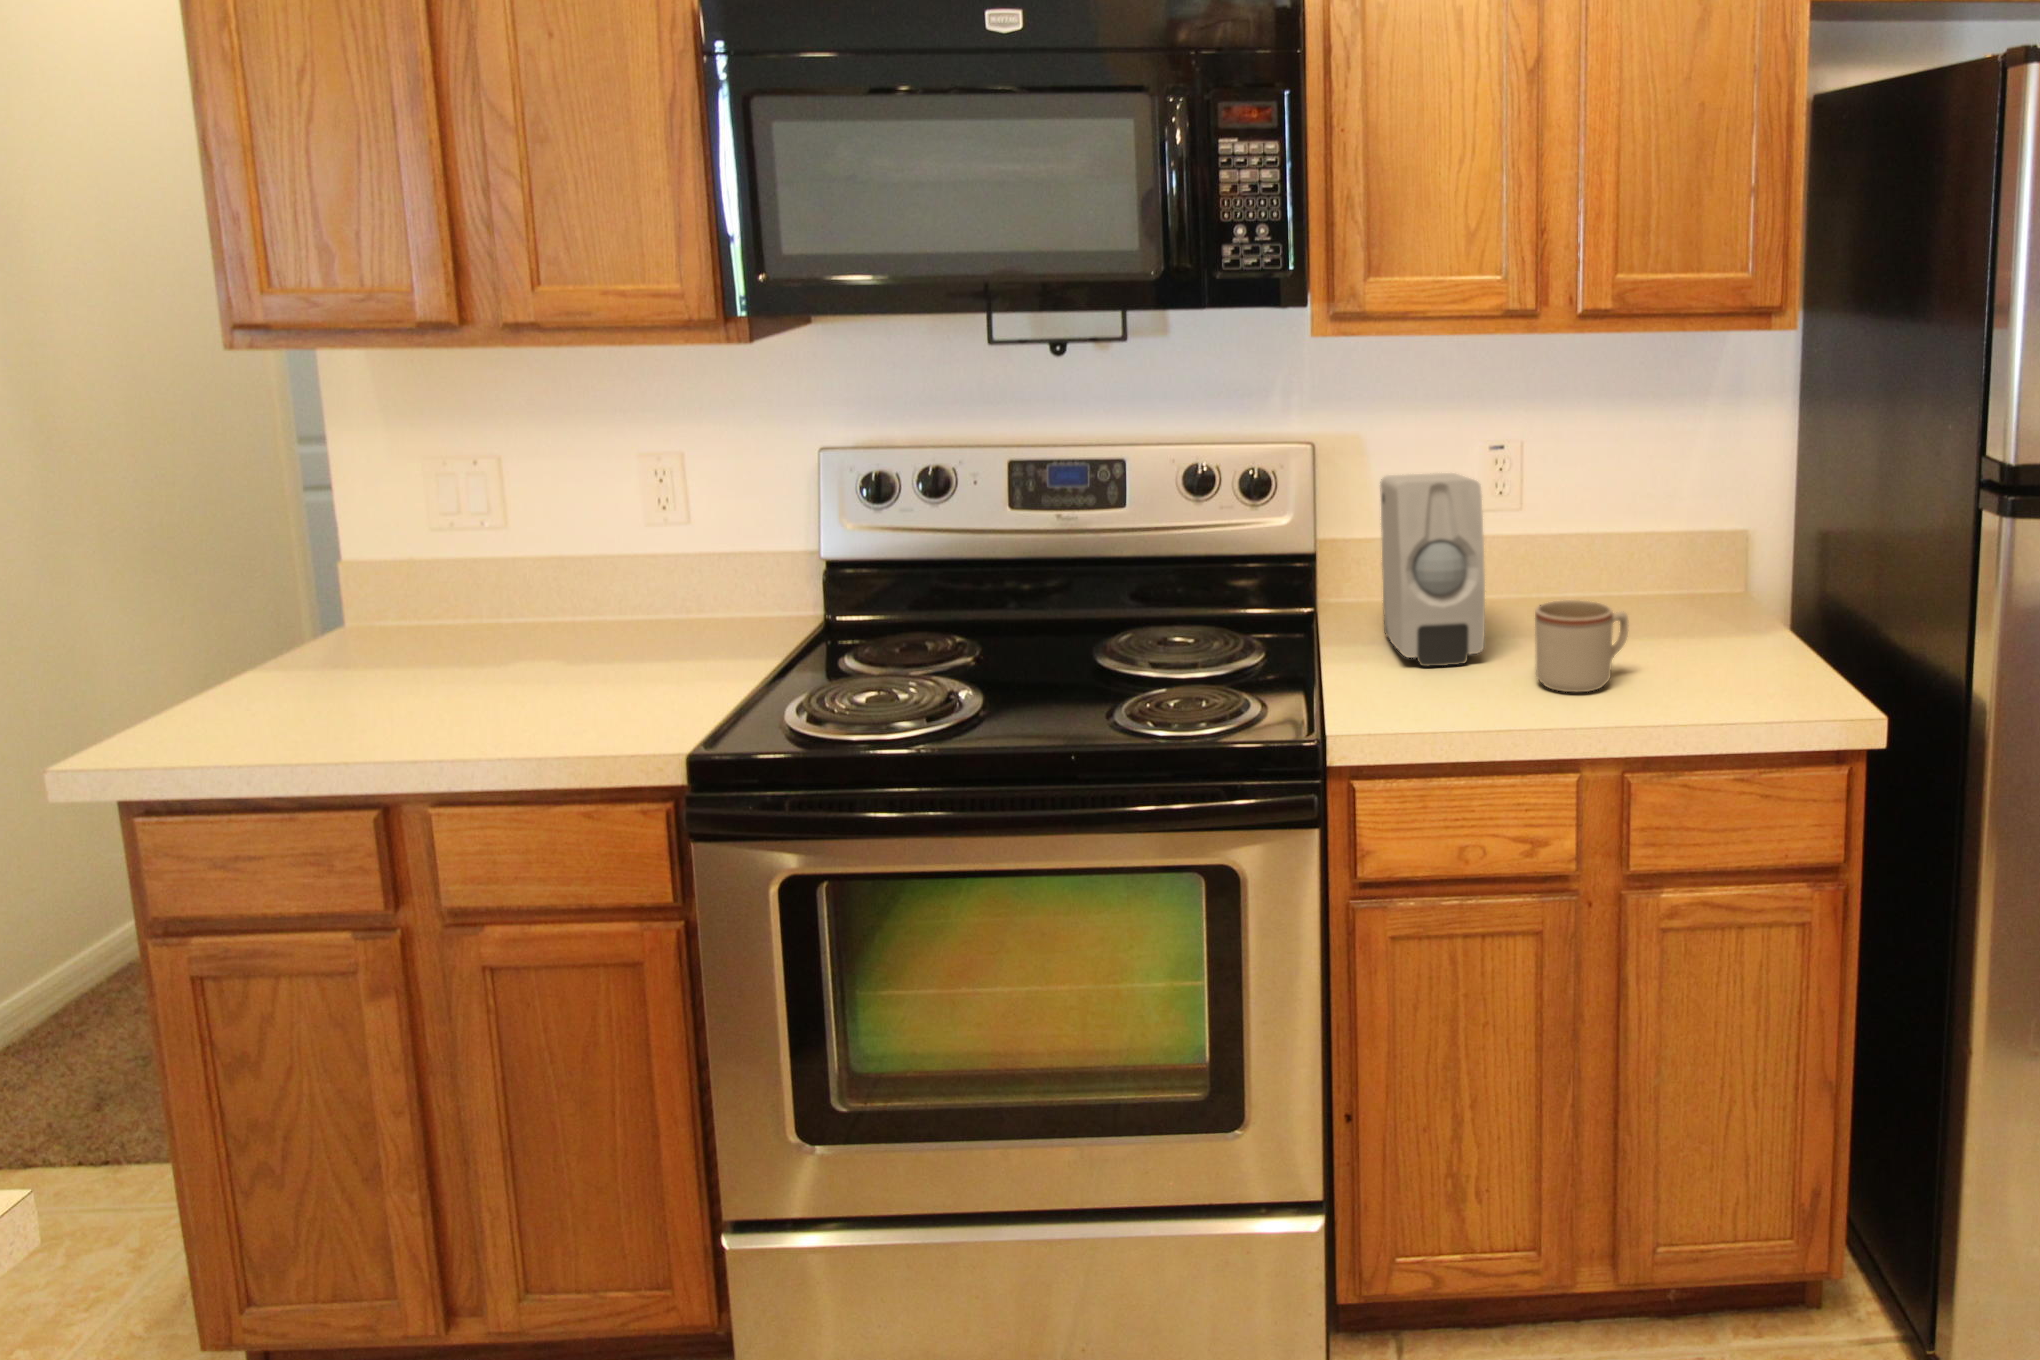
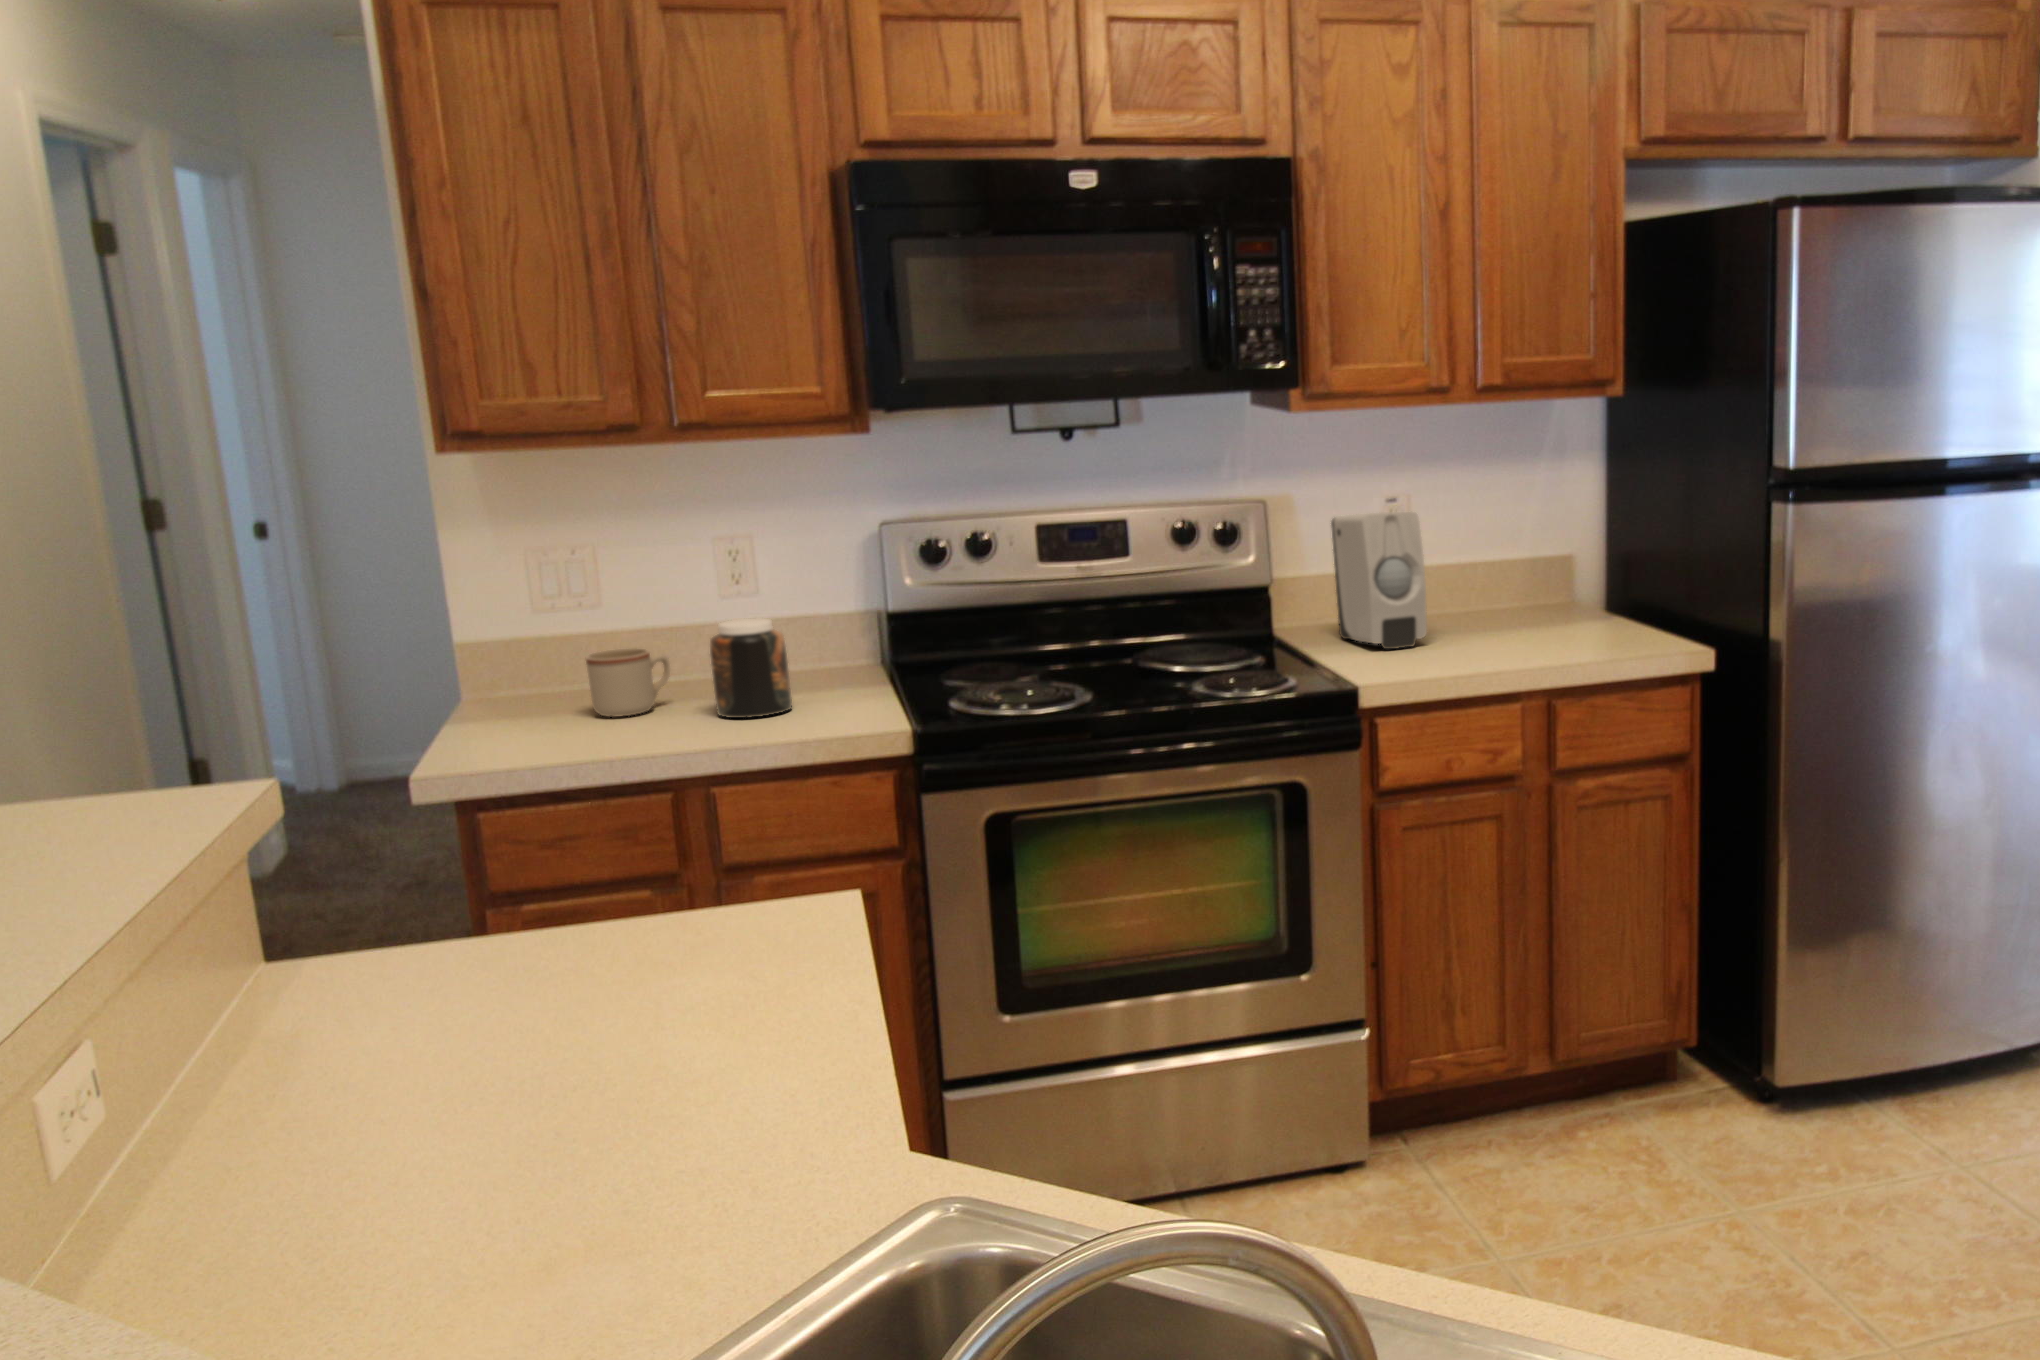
jar: none [498,575,609,708] -> present [710,619,792,718]
mug: present [1535,600,1629,692] -> present [586,648,670,717]

